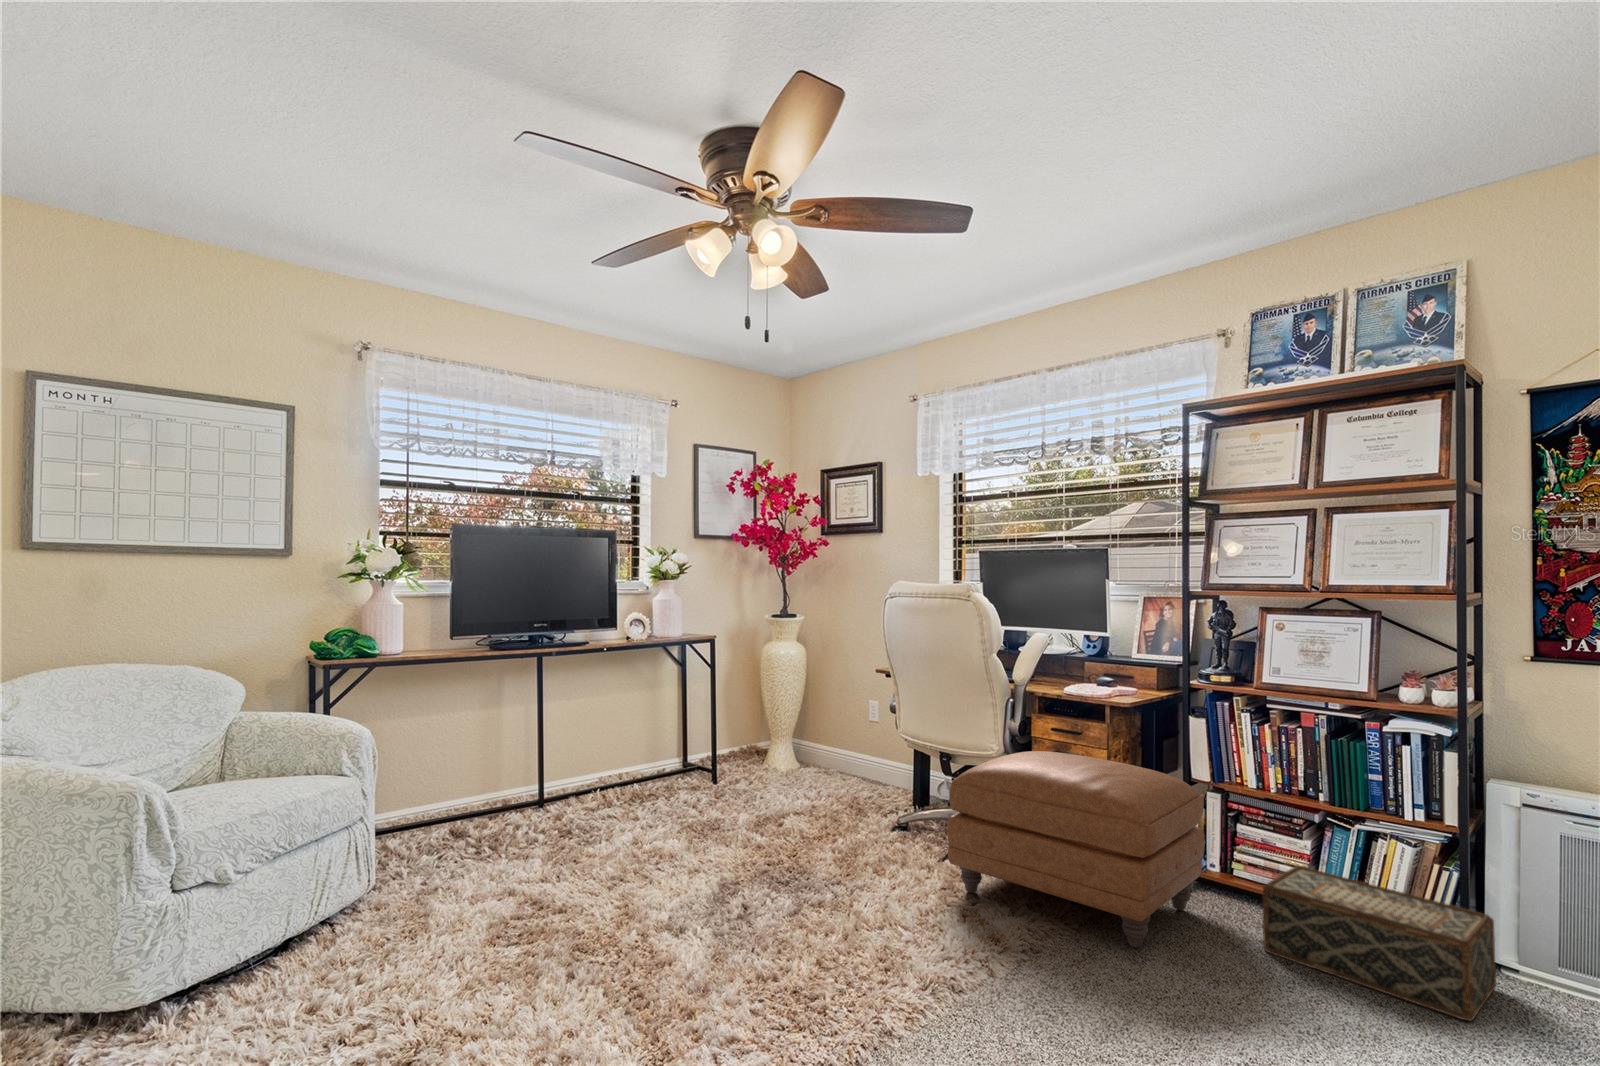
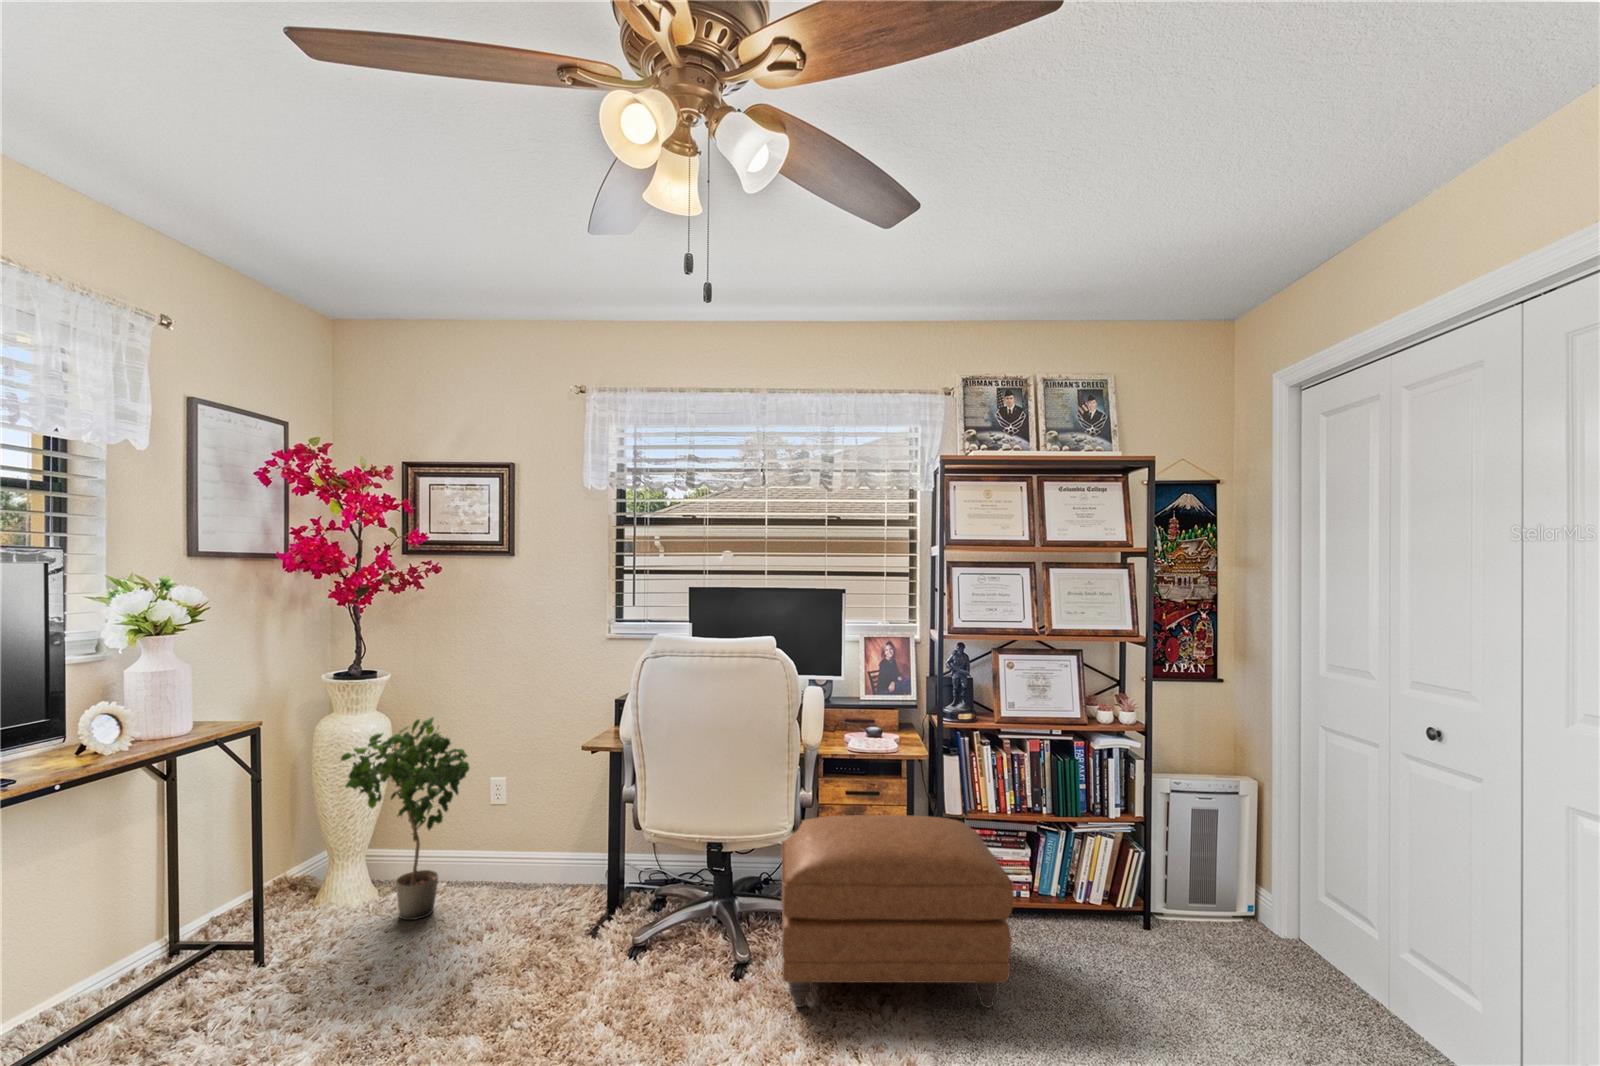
potted plant: none [741,648,838,784] -> present [341,717,469,920]
woven basket: present [1263,866,1496,1021] -> none [1032,874,1199,973]

